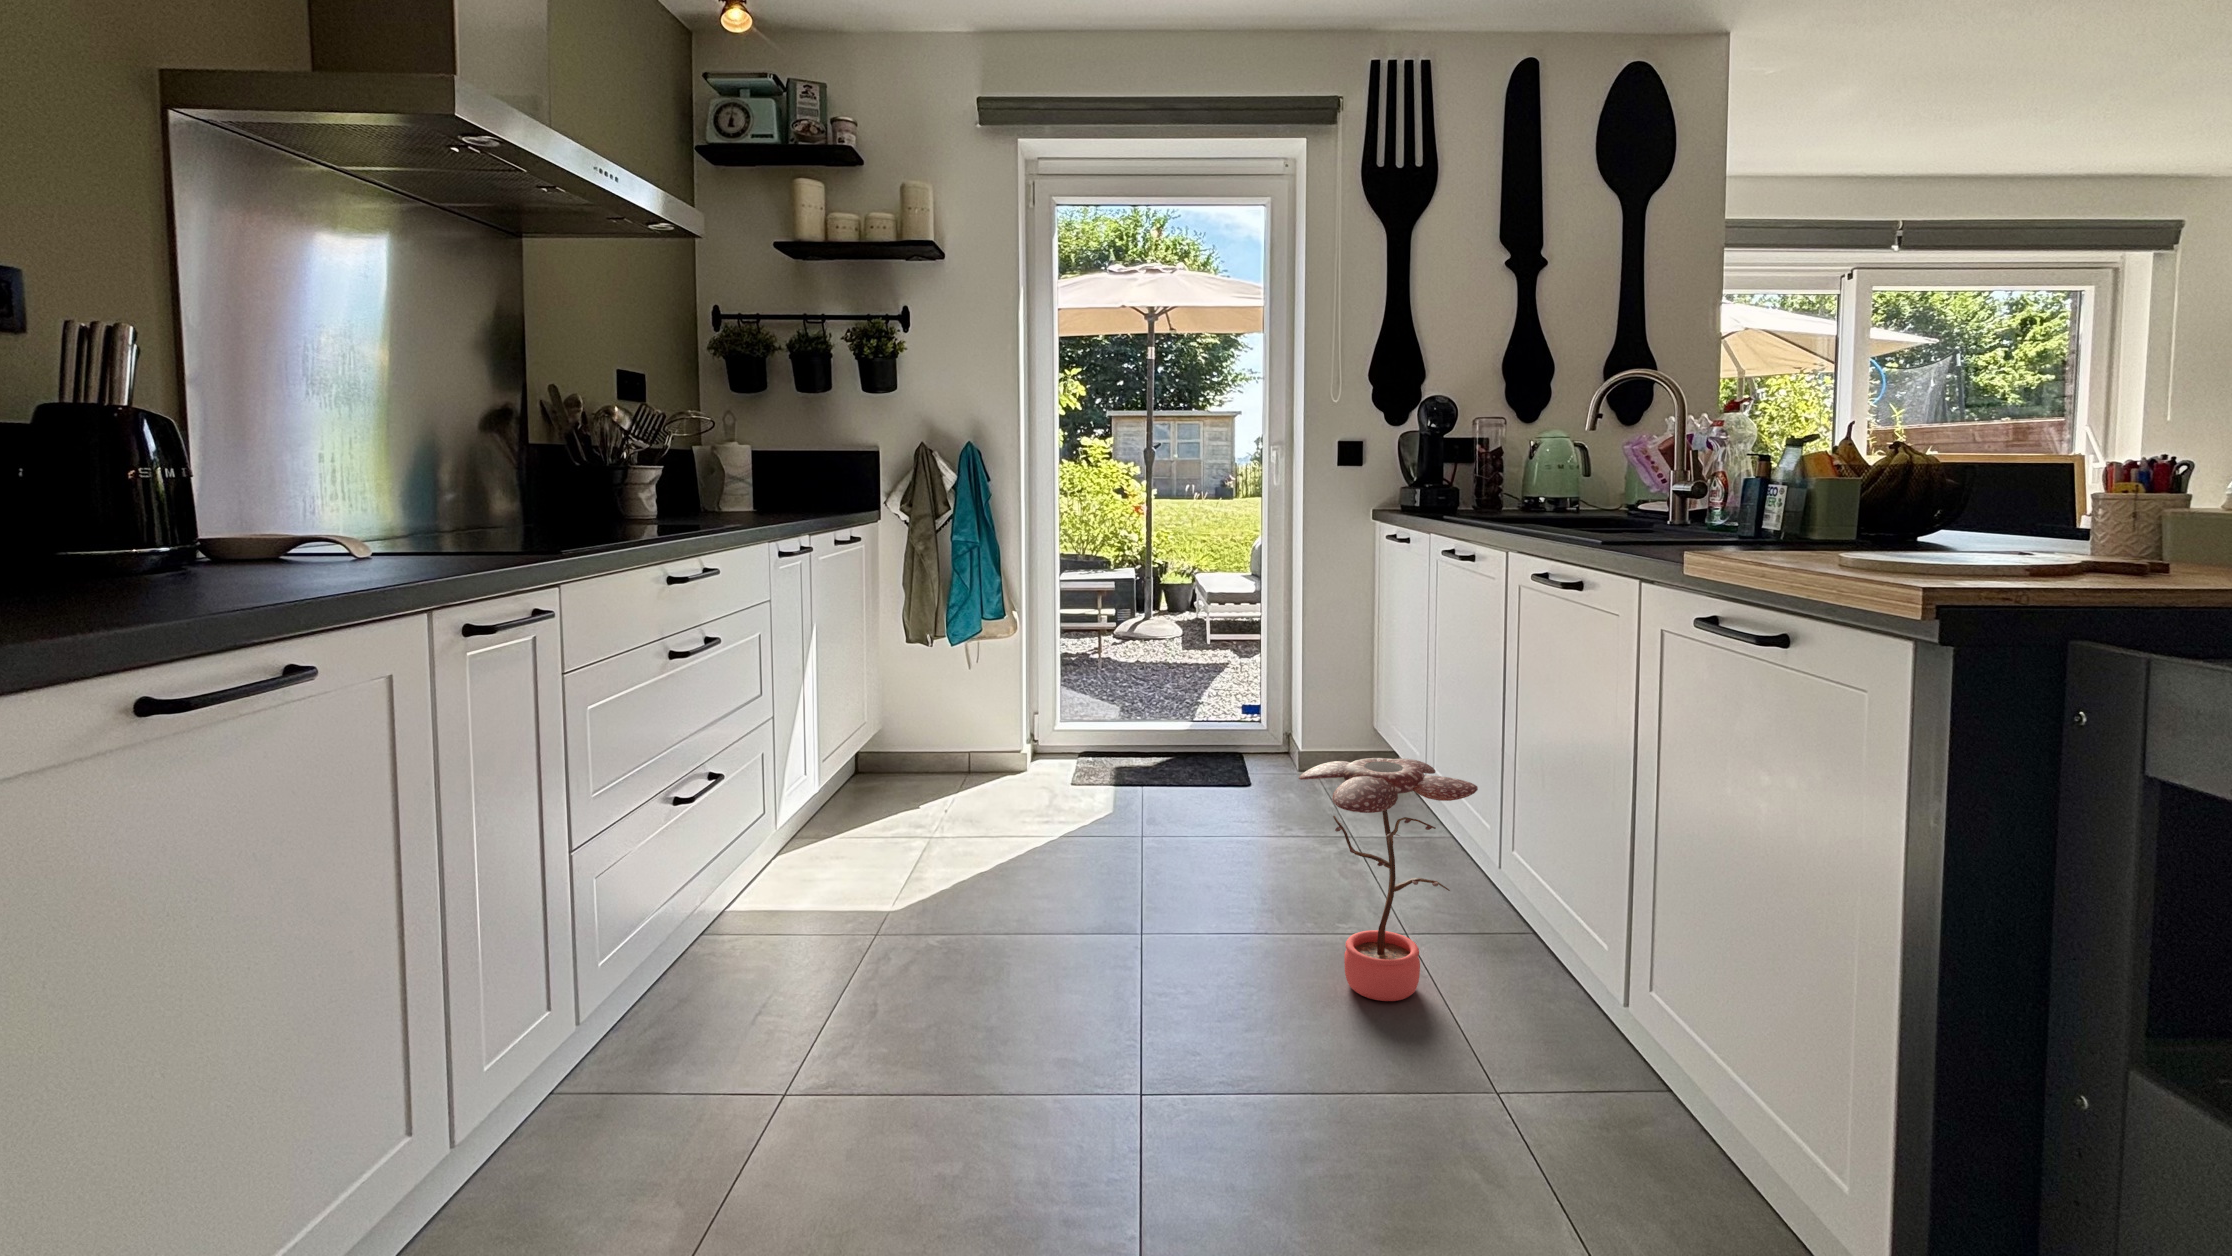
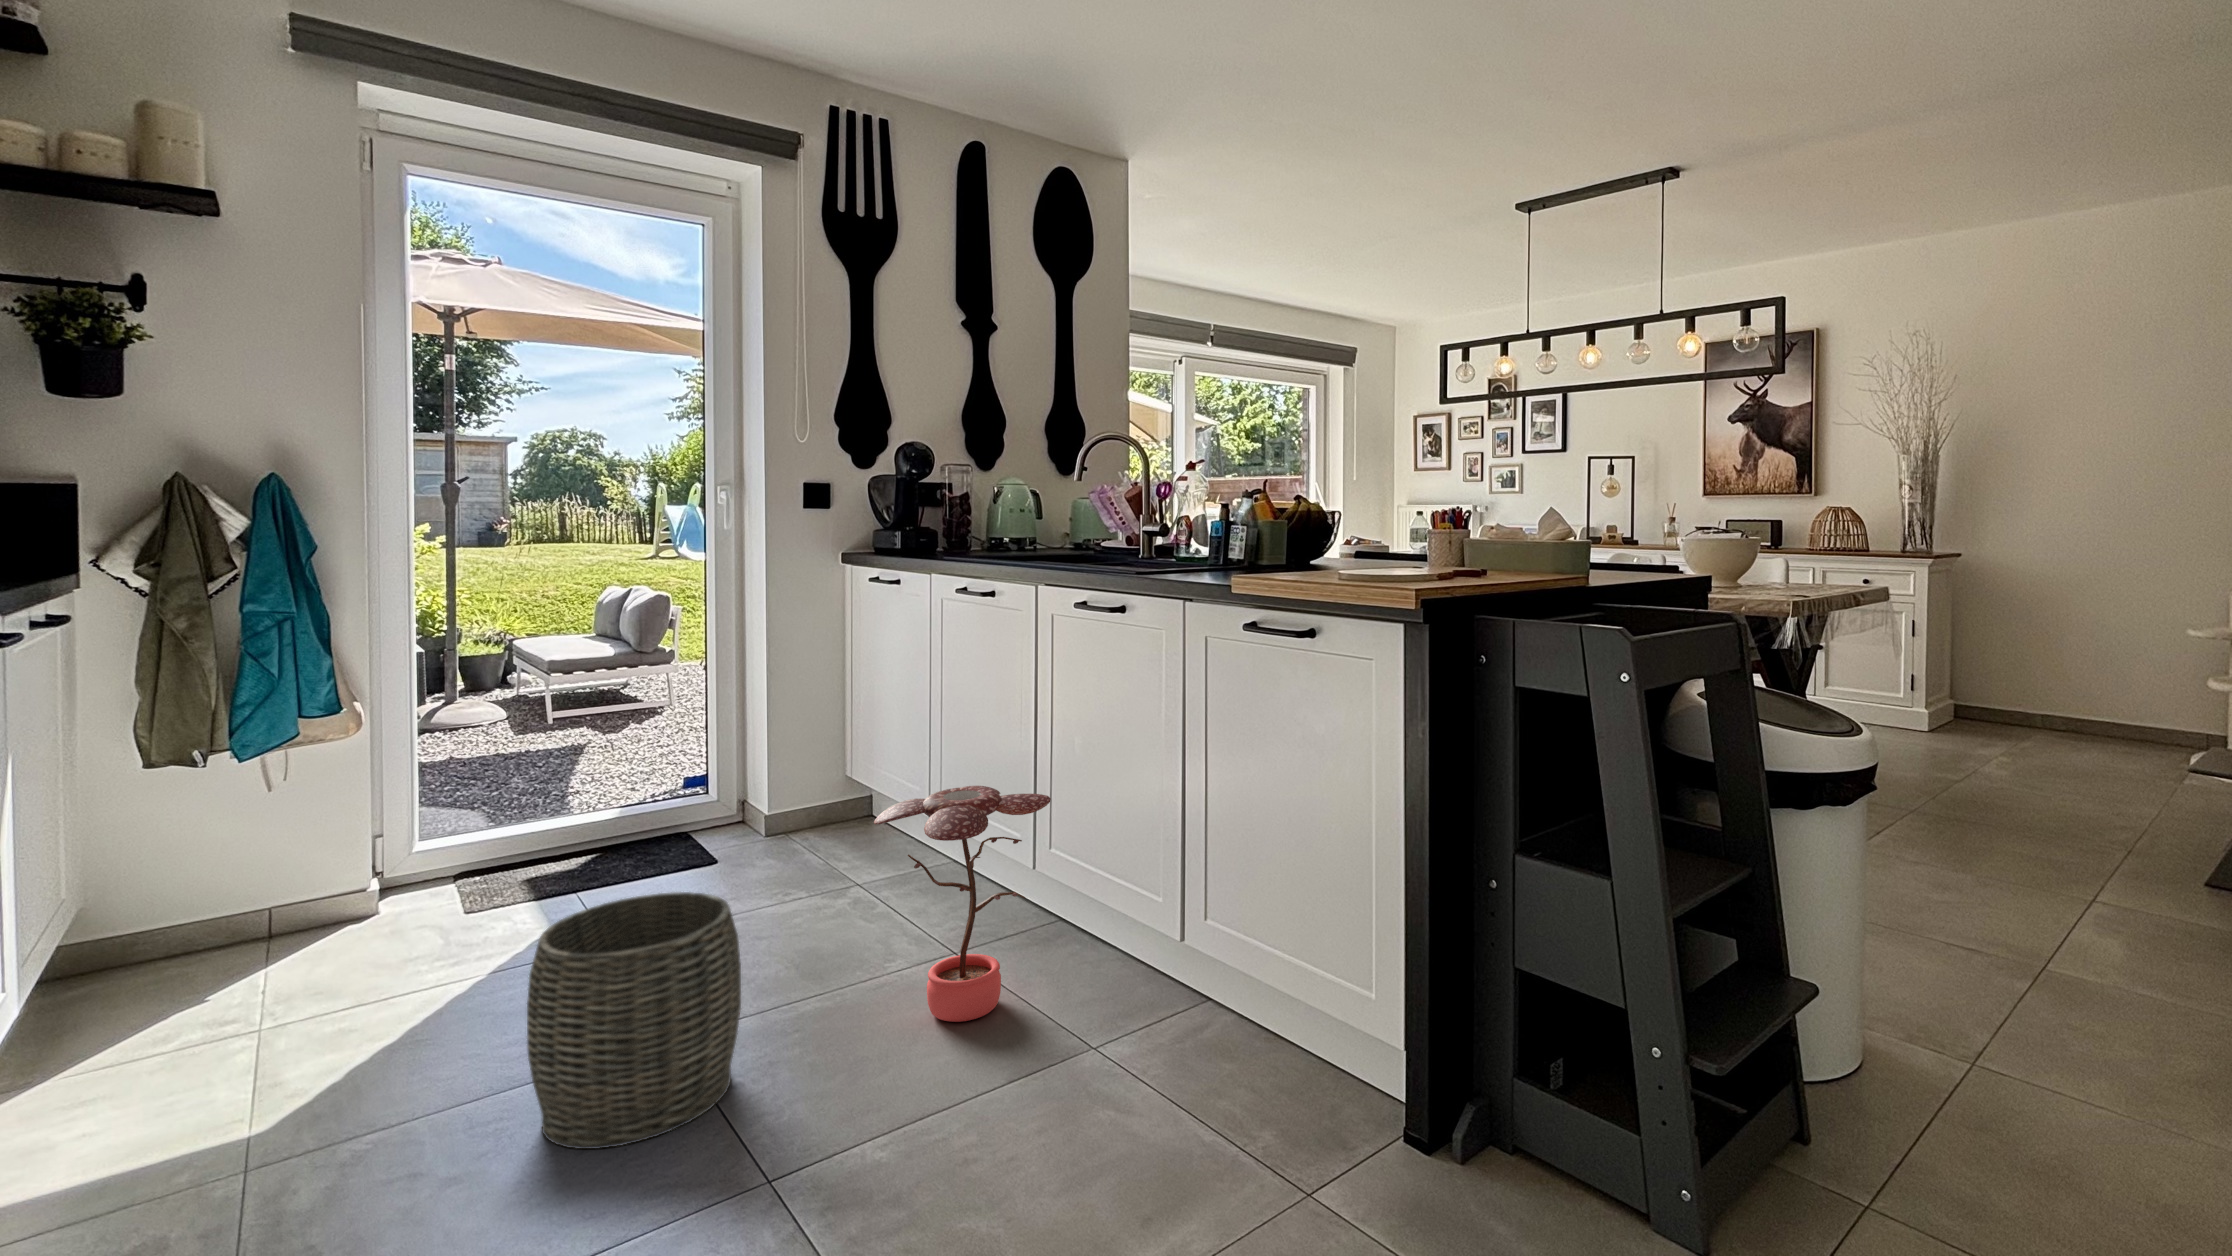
woven basket: none [1019,799,1175,1006] -> present [527,892,741,1149]

